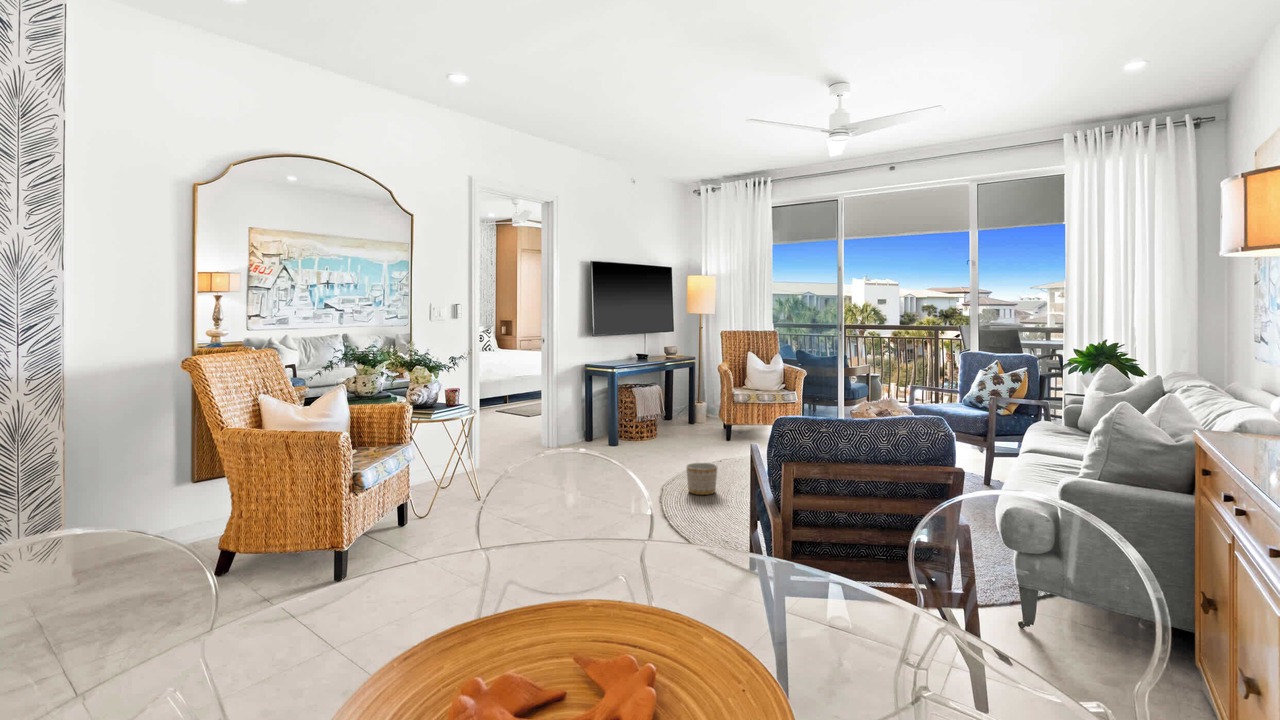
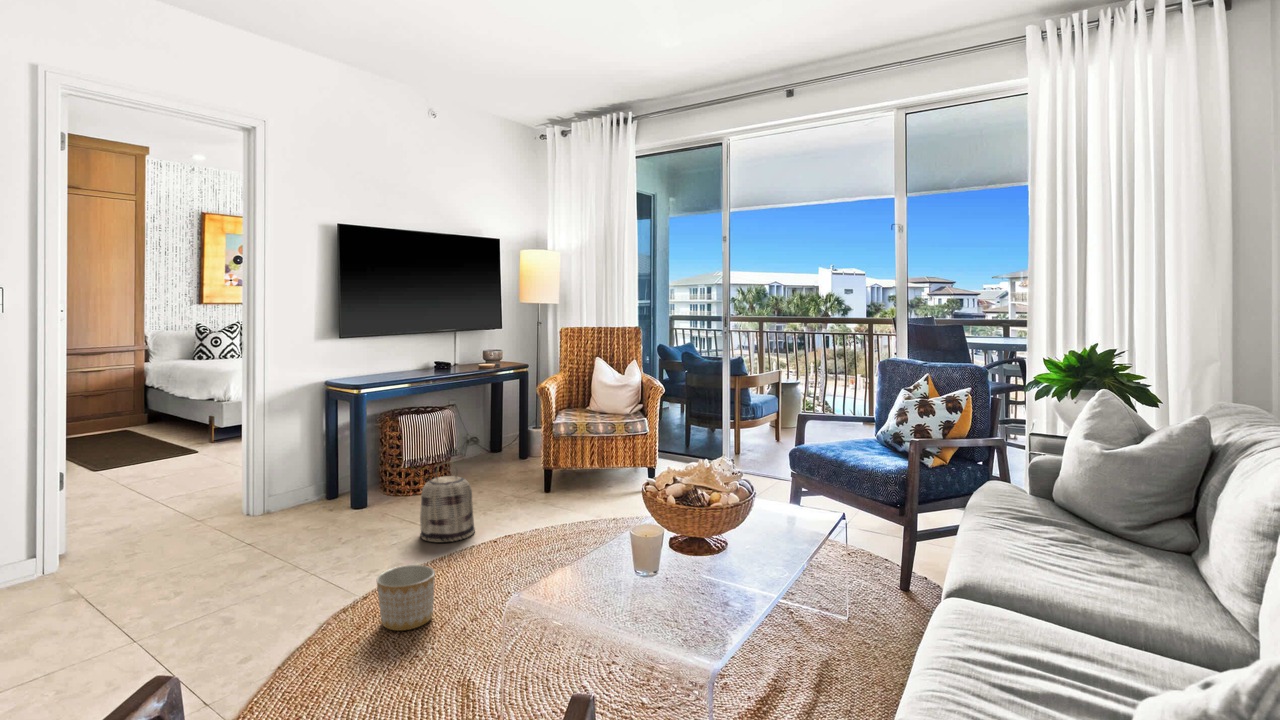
basket: none [666,413,700,462] -> present [420,467,475,542]

